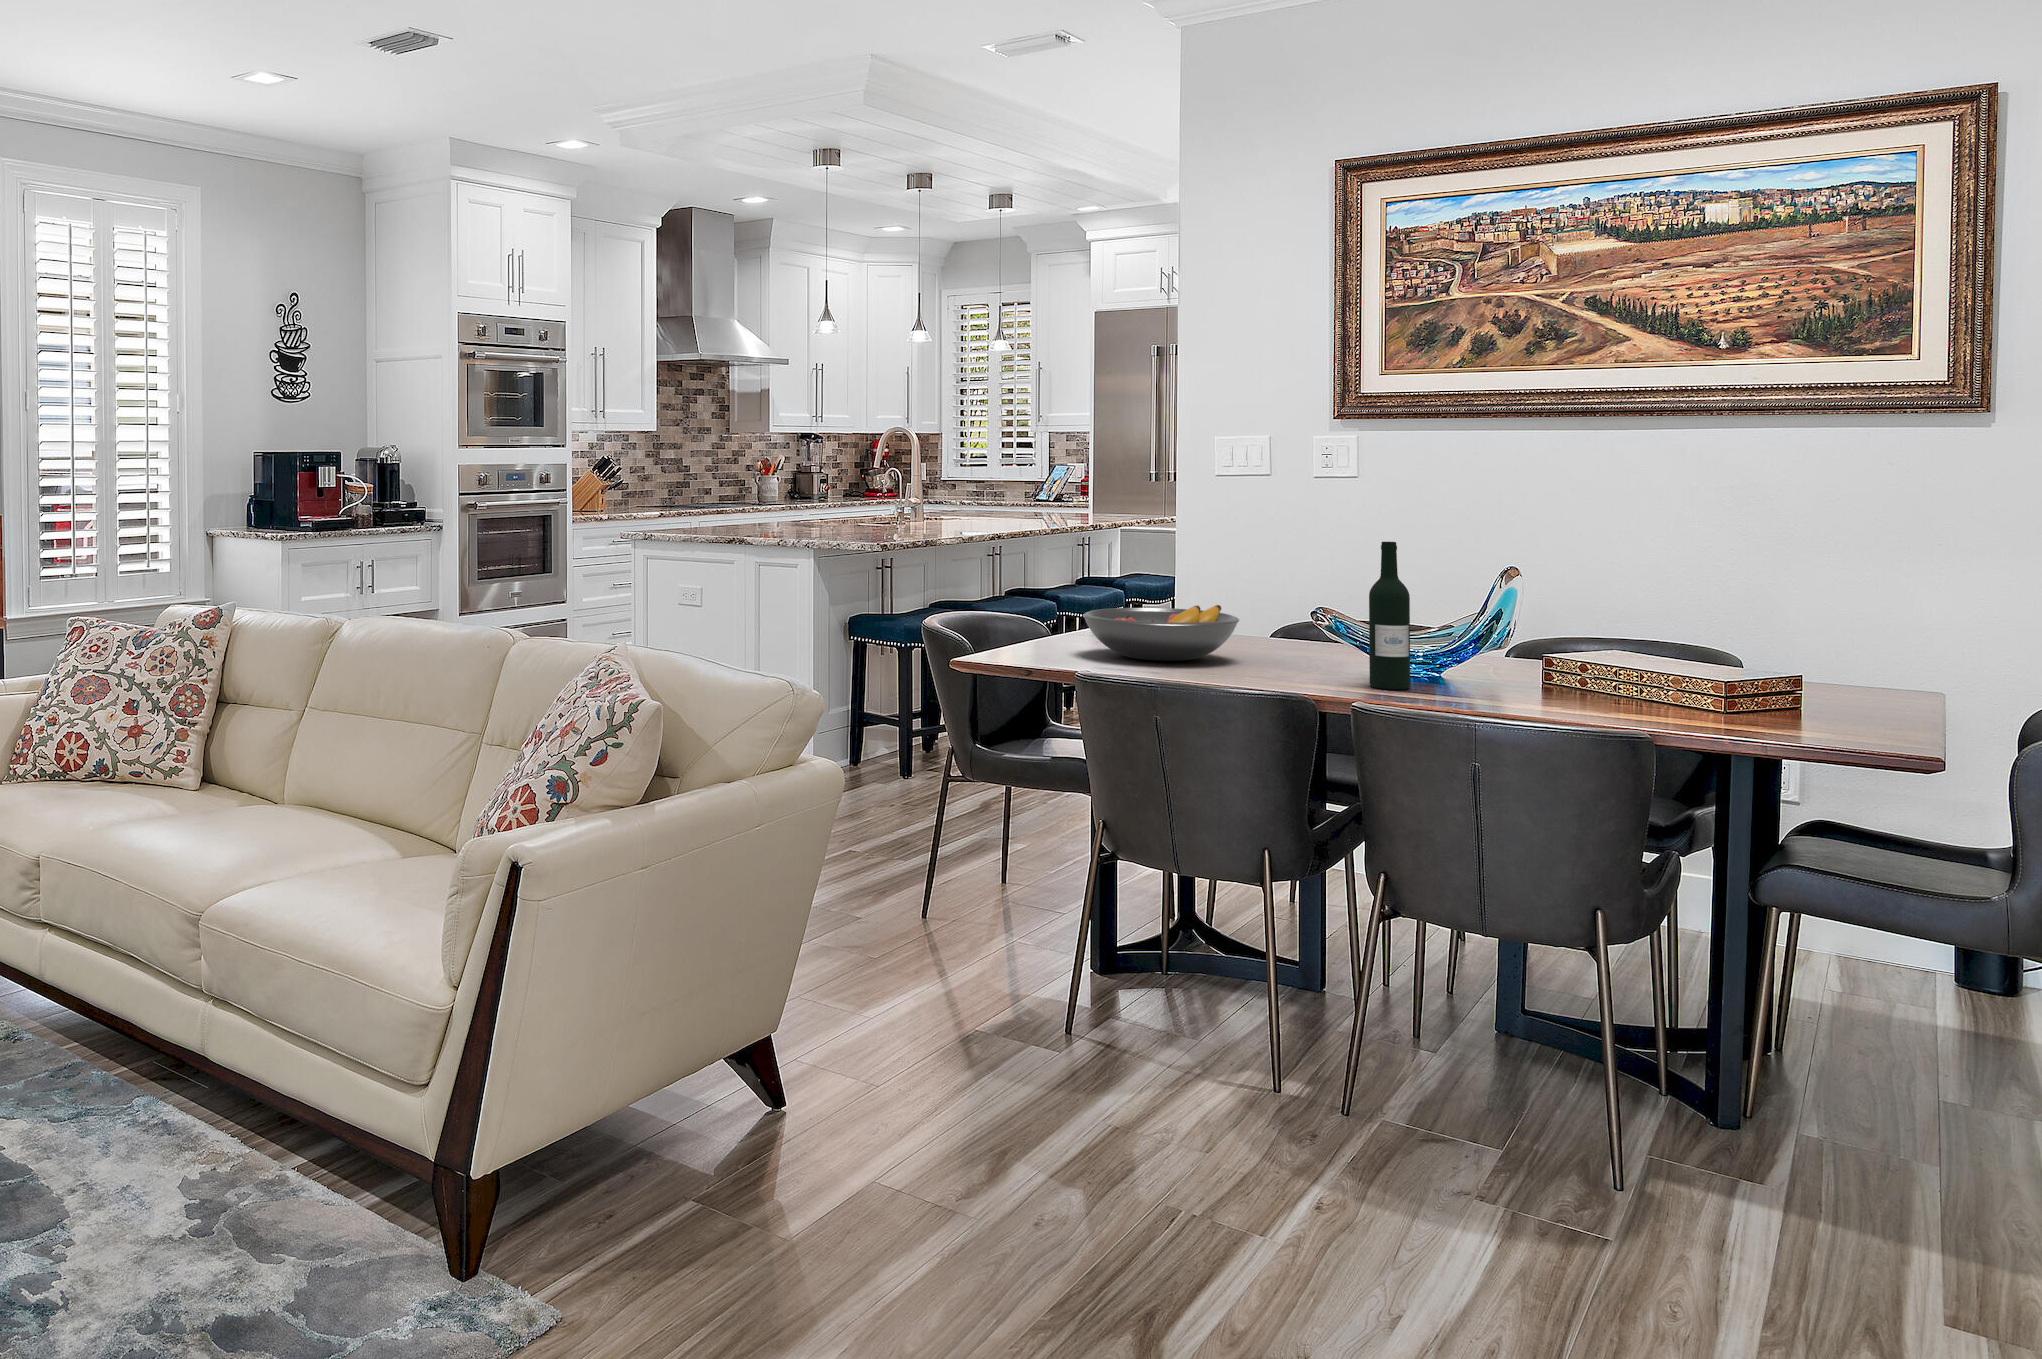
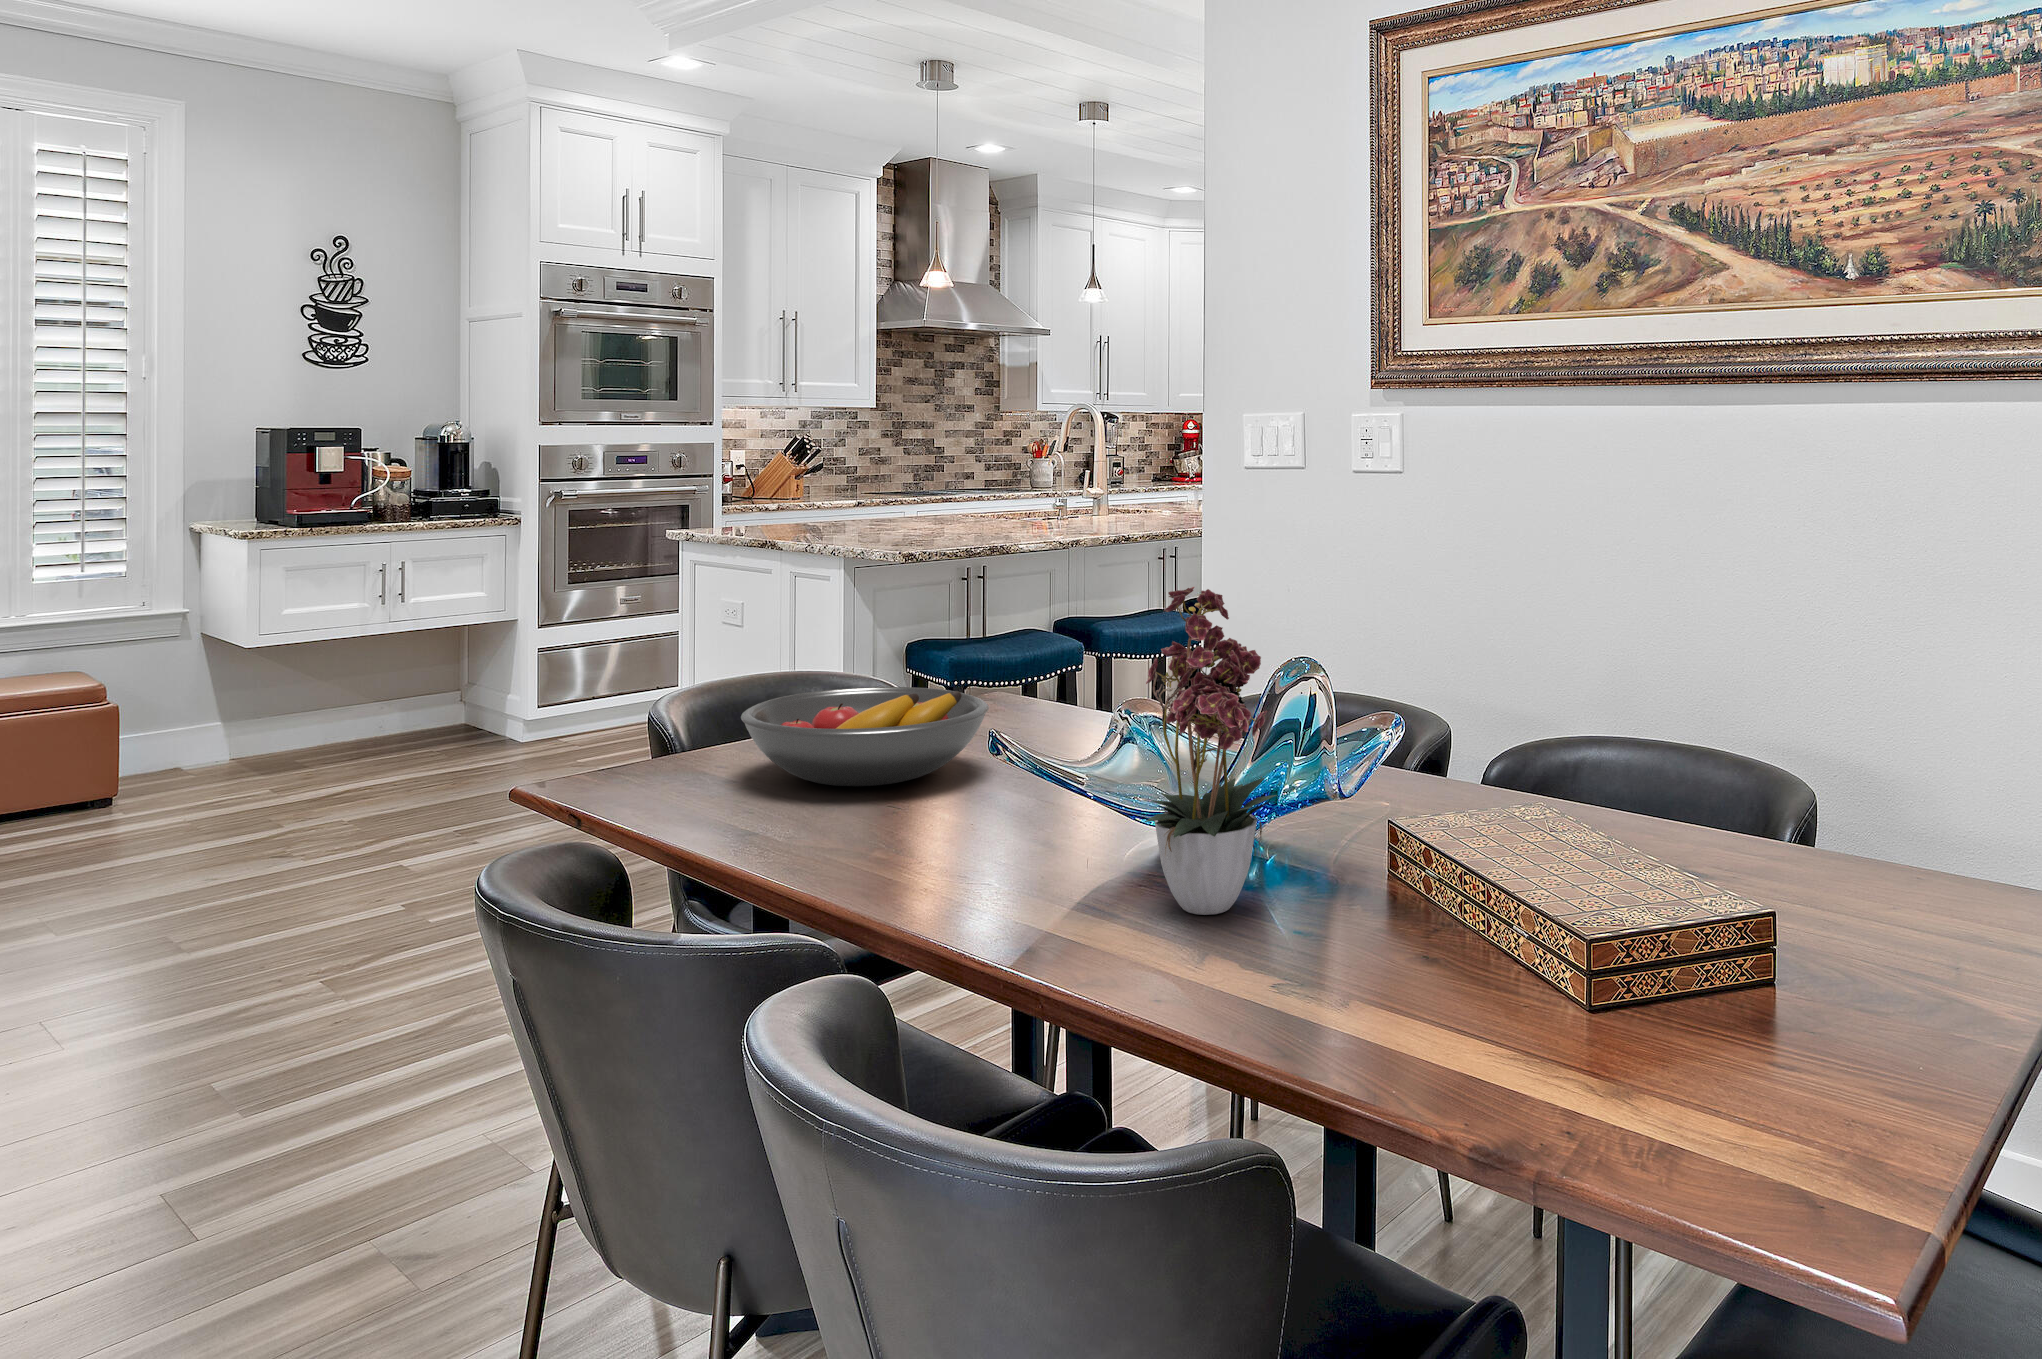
flower arrangement: none [1454,521,1569,701] -> present [1145,587,1276,915]
wine bottle: present [1369,542,1410,689] -> none [1031,604,1097,875]

